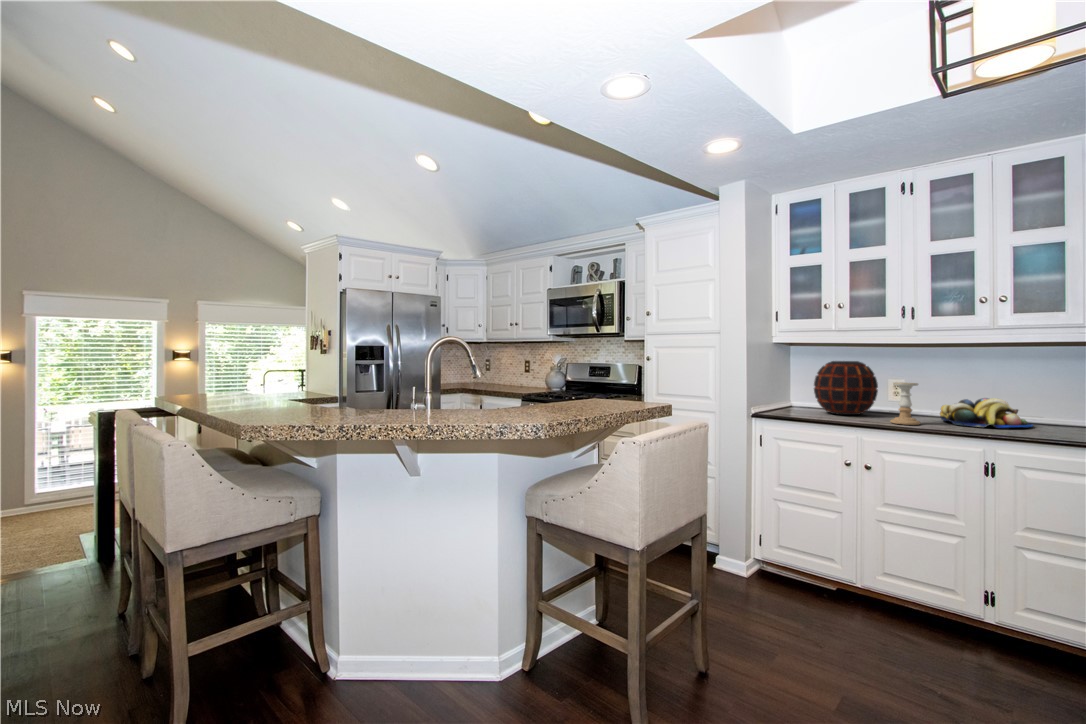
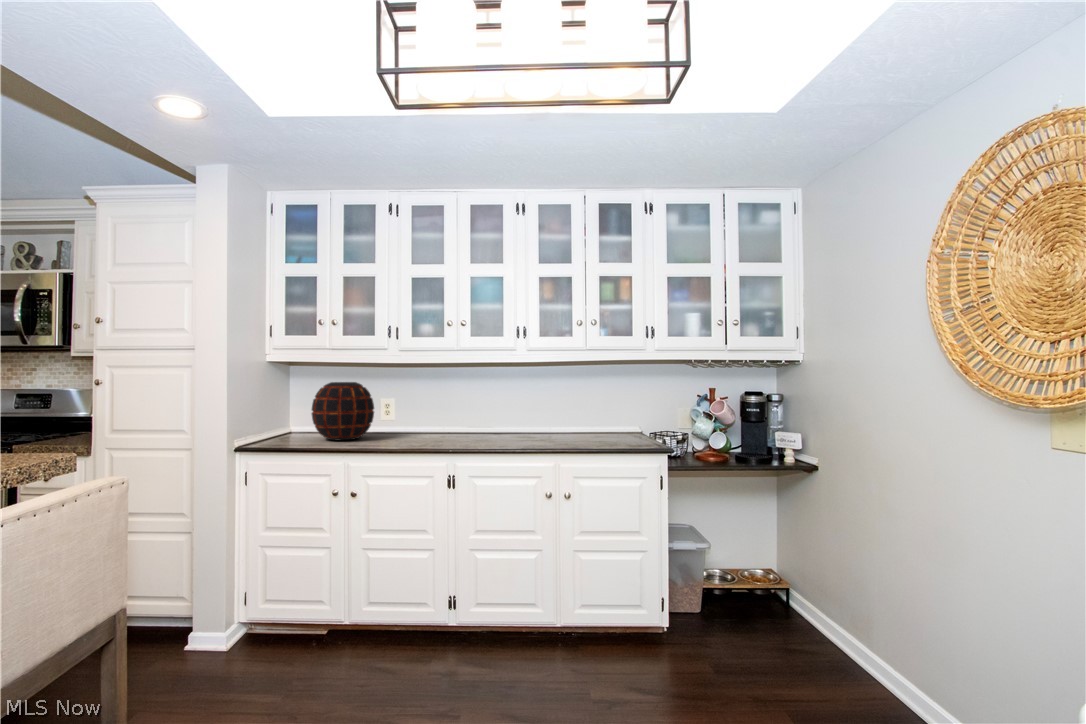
candle holder: present [890,382,920,425] -> none [378,404,404,446]
fruit bowl: present [940,398,1033,428] -> none [425,415,492,443]

